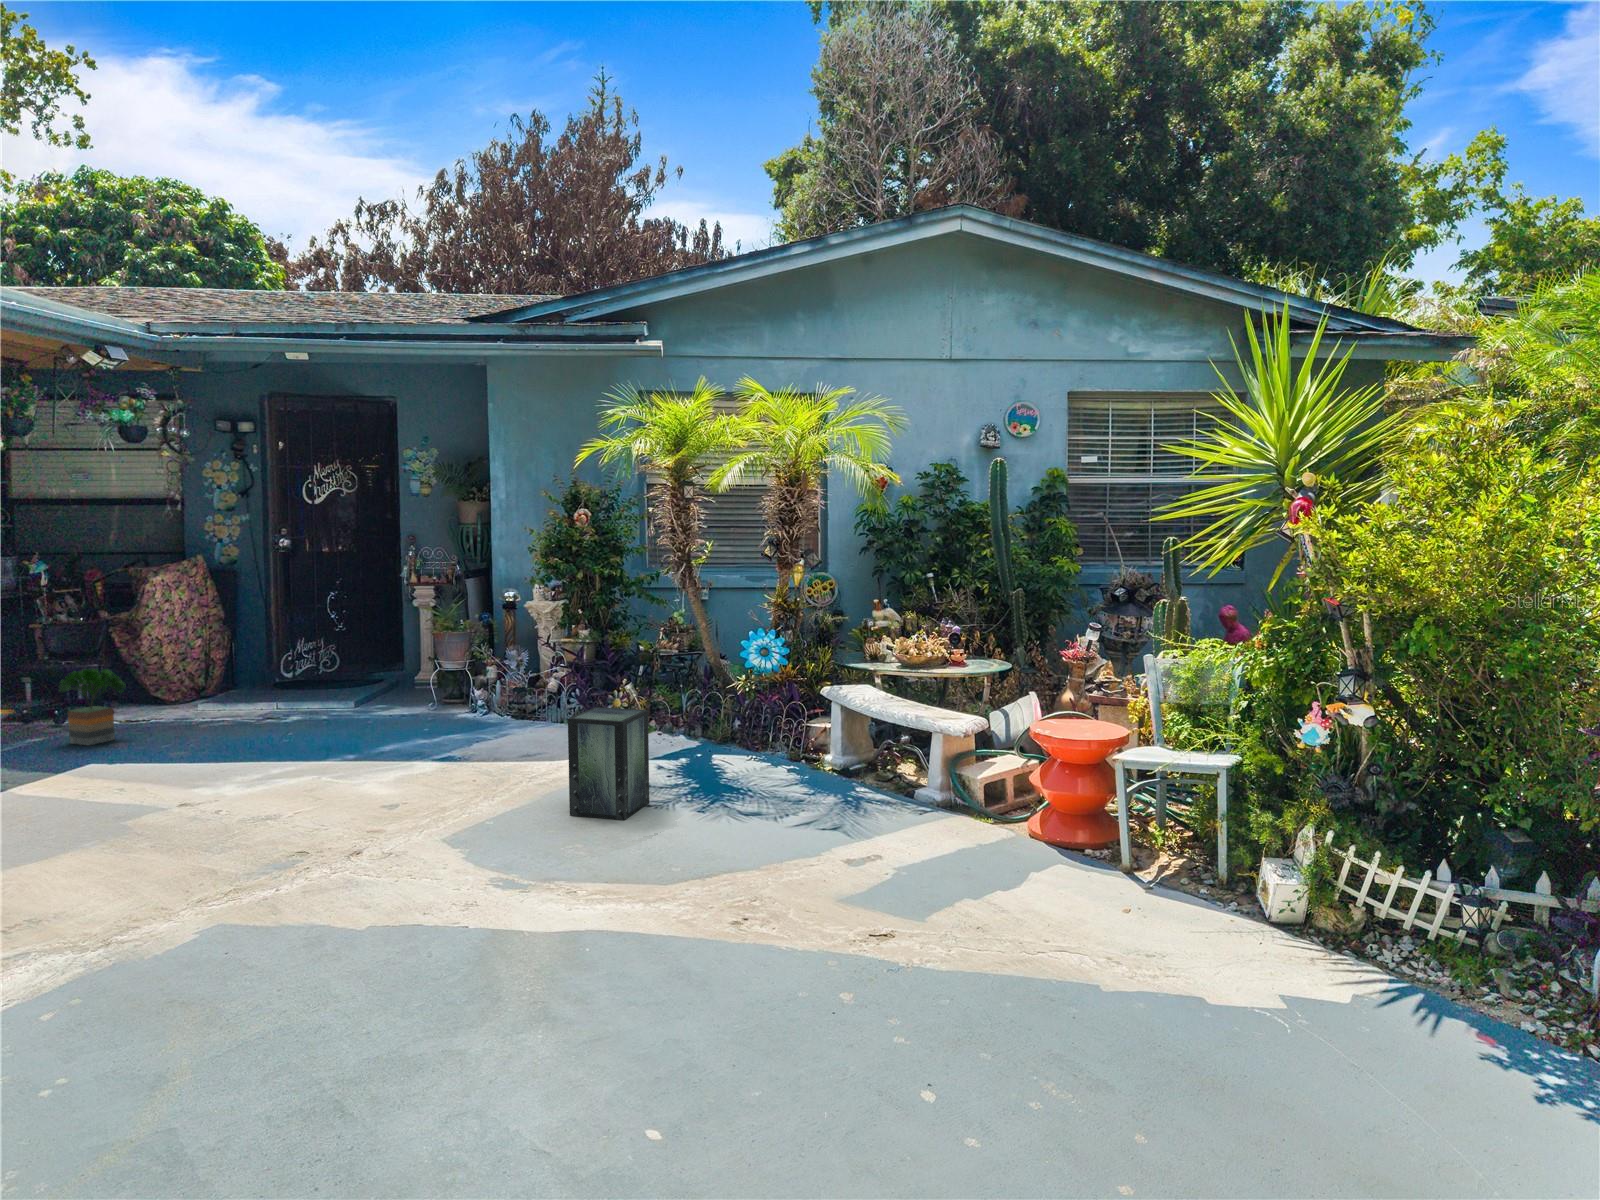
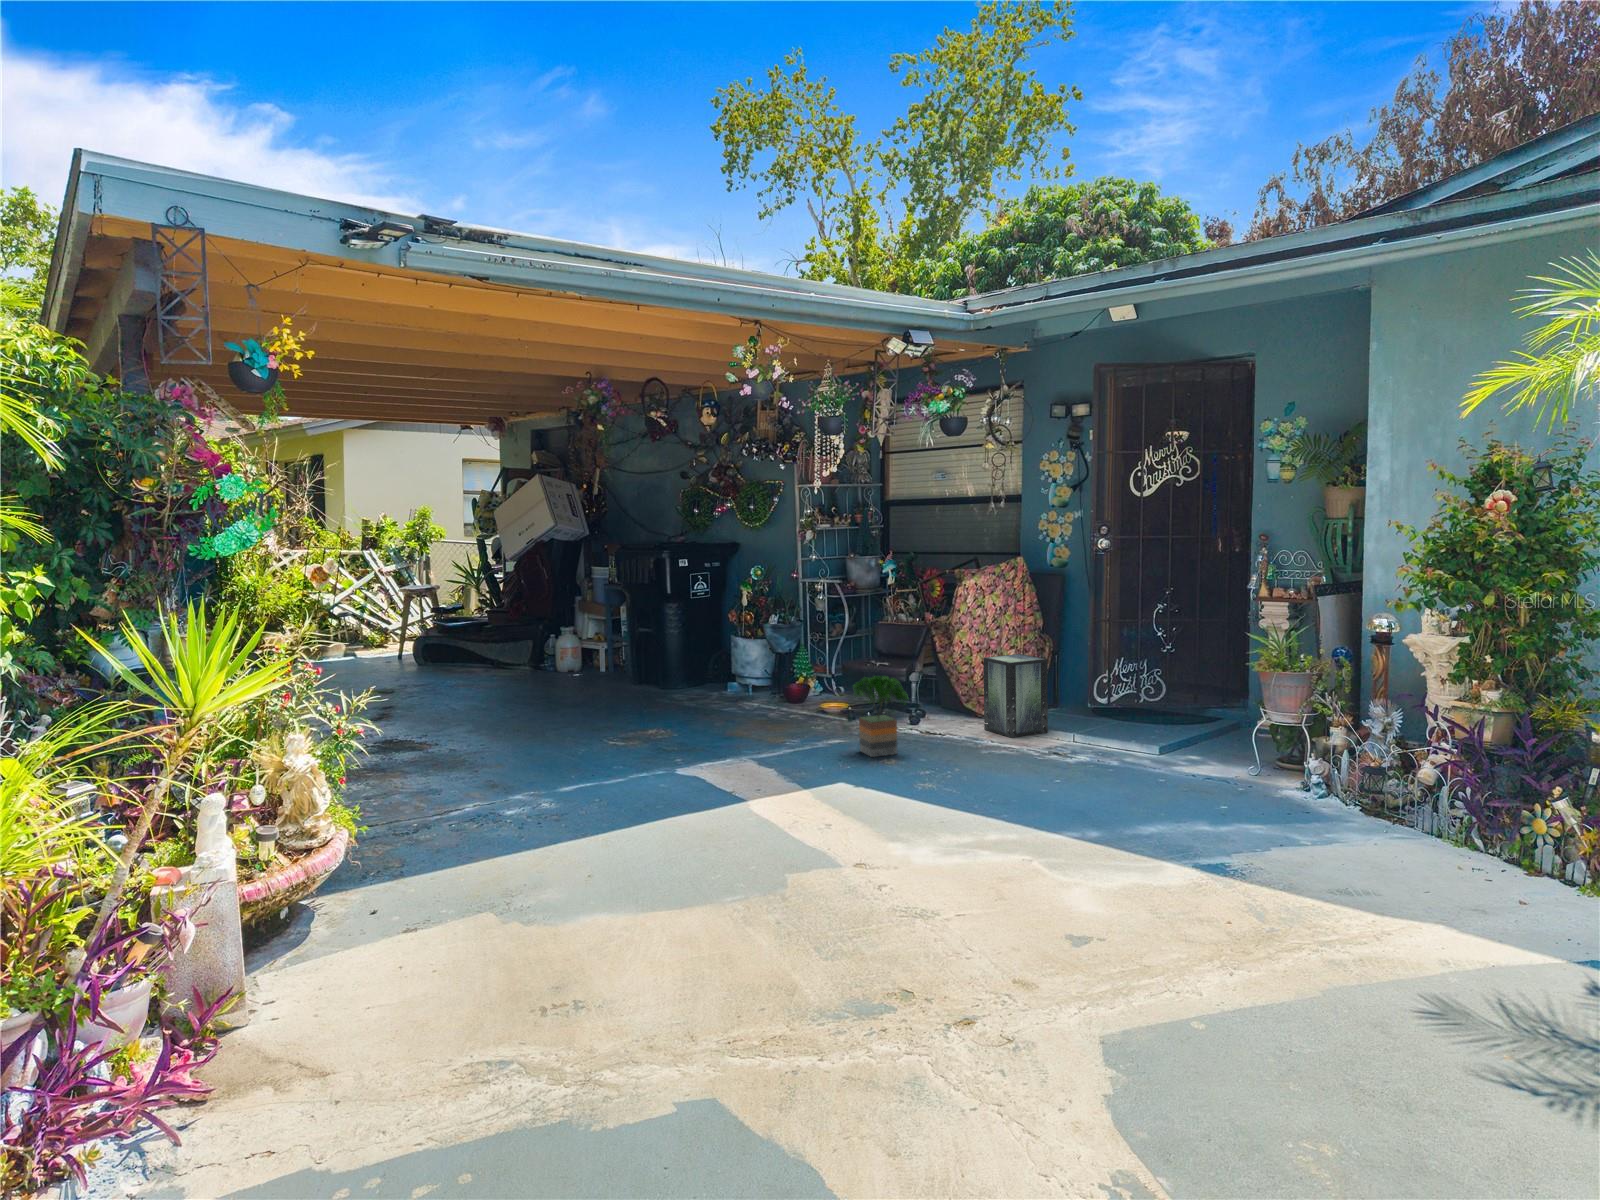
storage box: present [568,707,649,820] -> present [983,654,1048,738]

